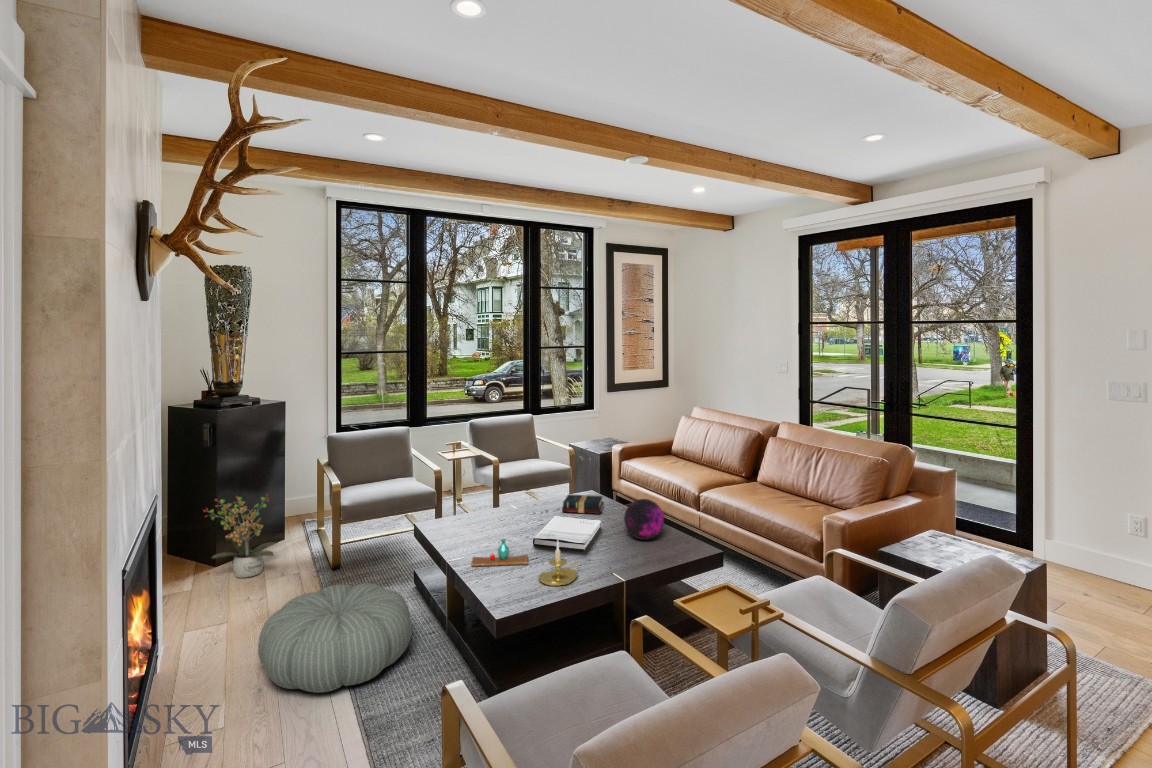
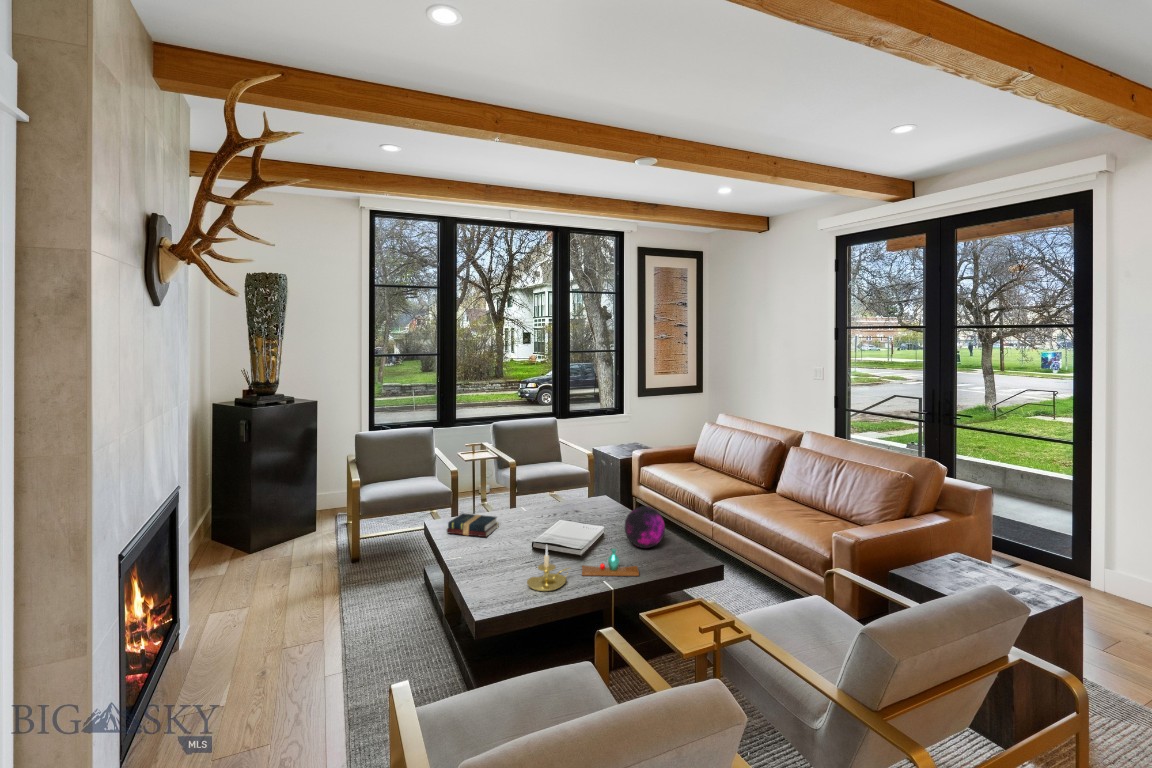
hardback book: present [562,495,603,514] -> present [447,514,498,537]
potted plant: present [204,496,276,578] -> none [233,488,304,567]
vase: present [472,539,528,566] -> present [582,549,639,576]
pouf: present [258,583,411,692] -> none [260,578,407,682]

